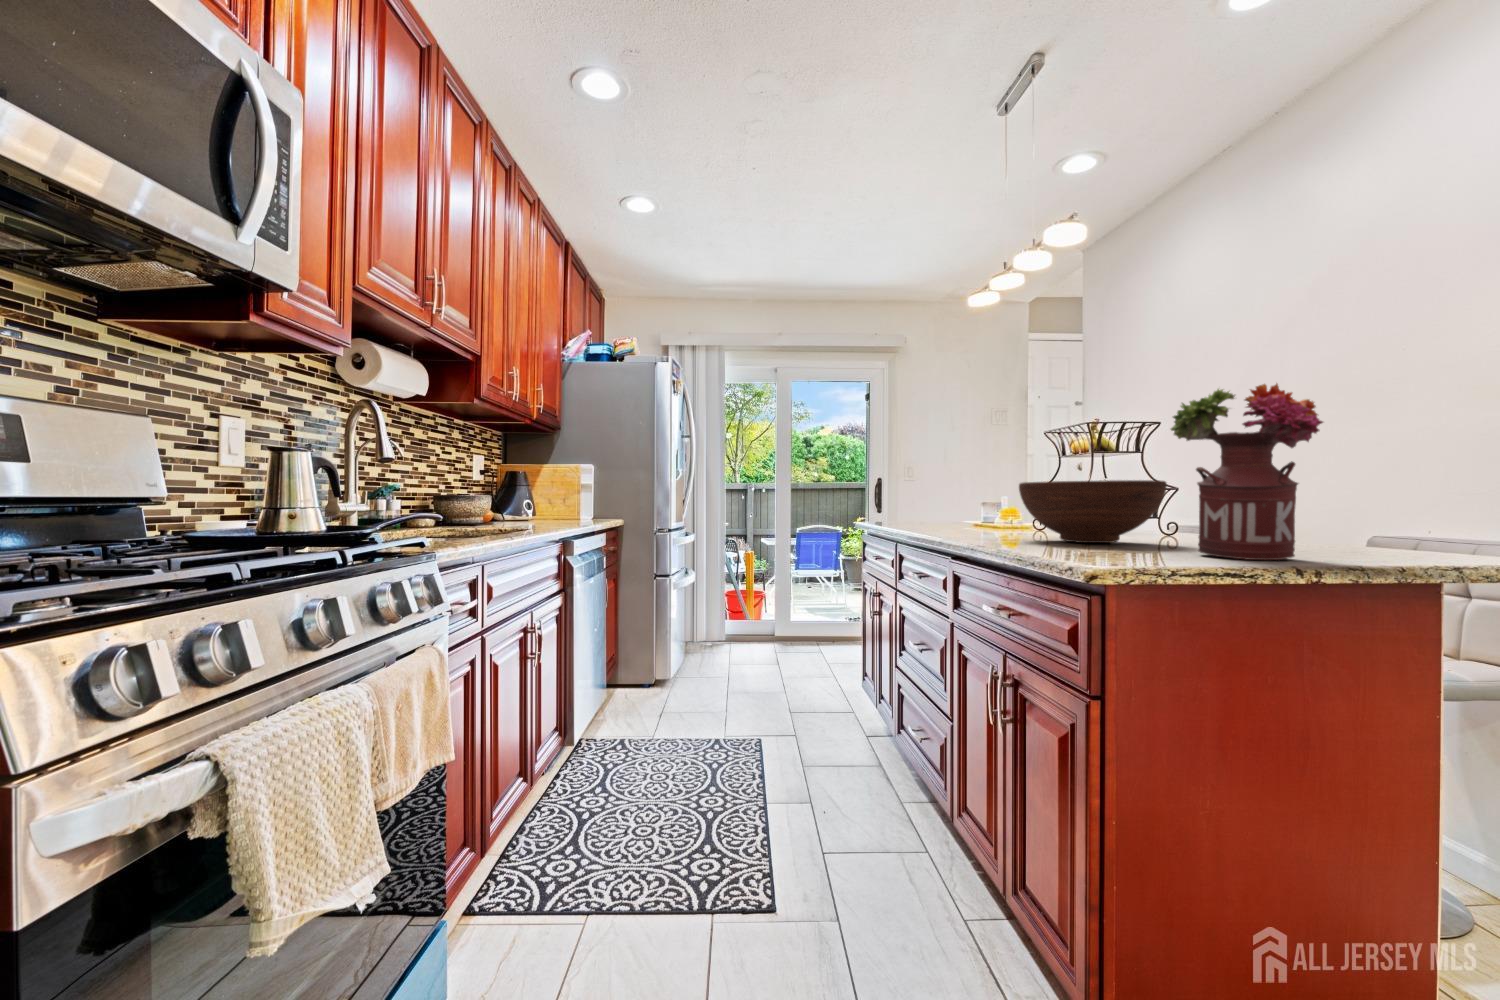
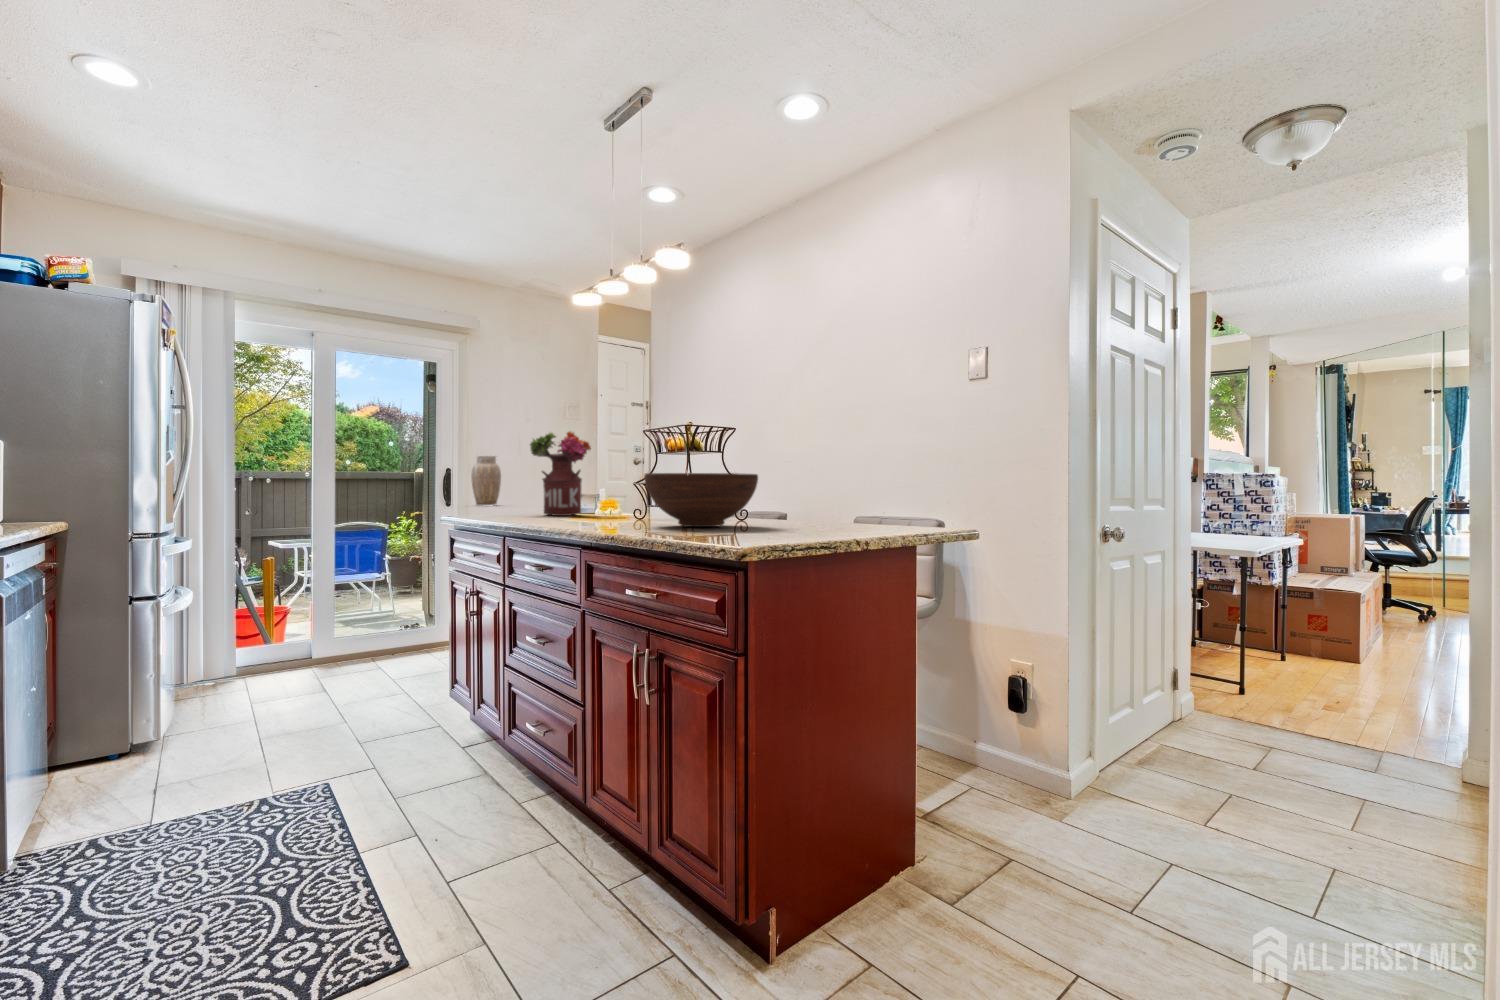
flower arrangement: present [1171,383,1323,560] -> present [530,432,591,516]
vase: none [893,472,919,517] -> present [471,456,501,505]

